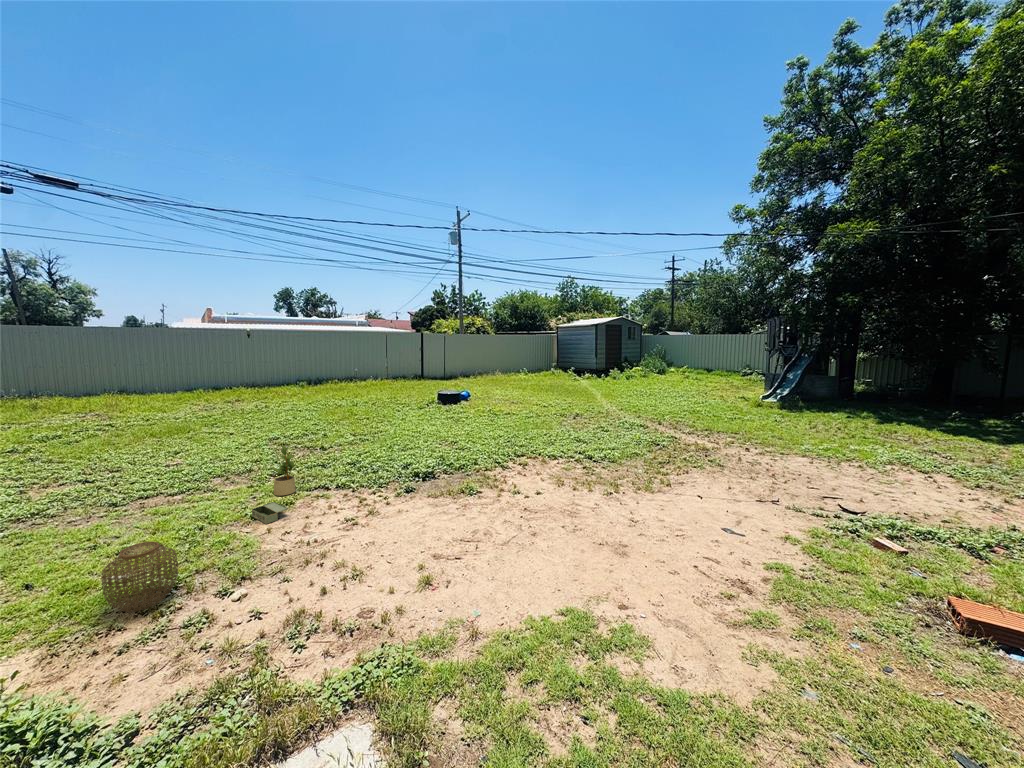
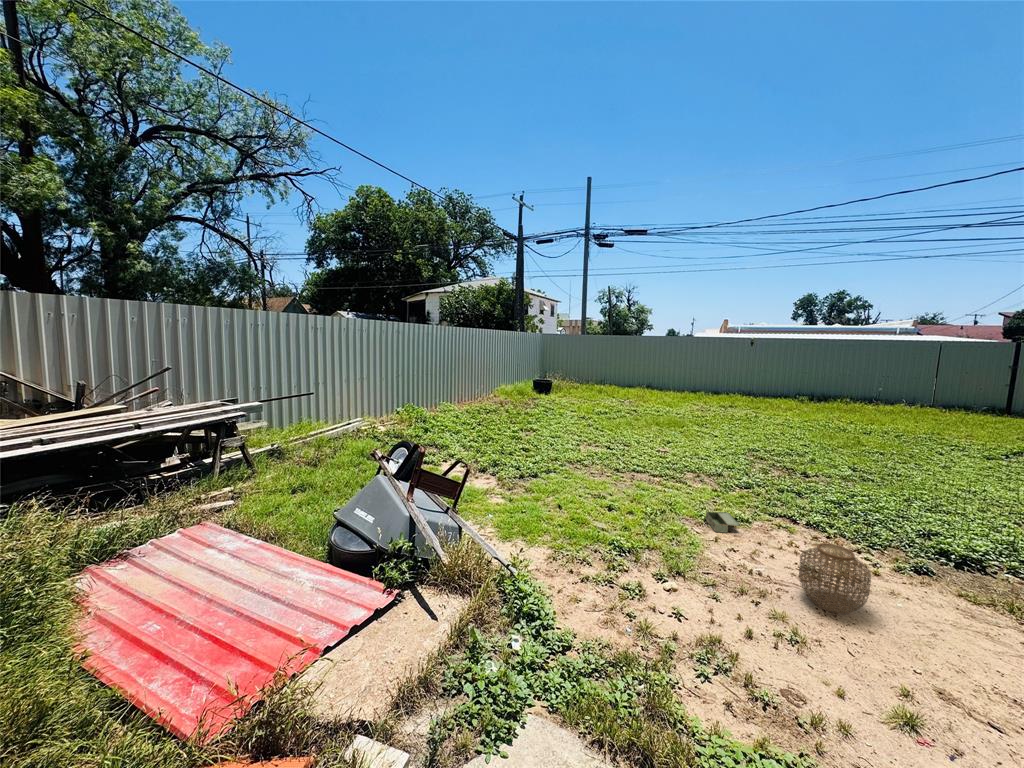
potted plant: present [272,446,296,496] -> none [733,457,763,511]
woven basket: present [101,541,178,612] -> present [799,543,871,614]

